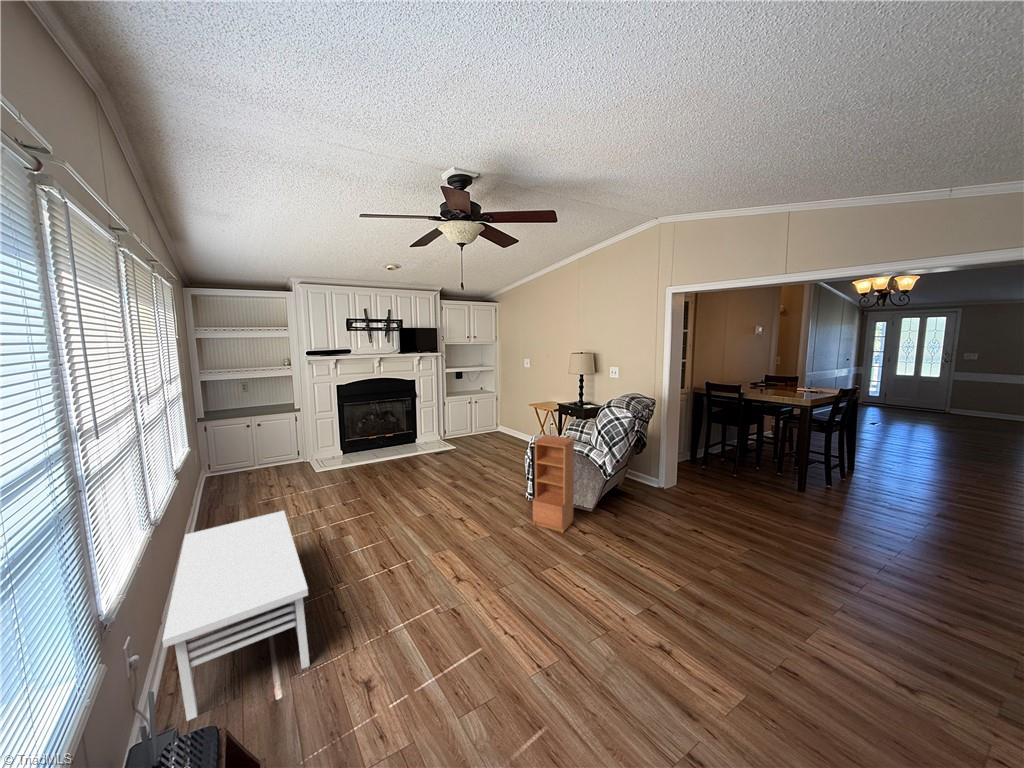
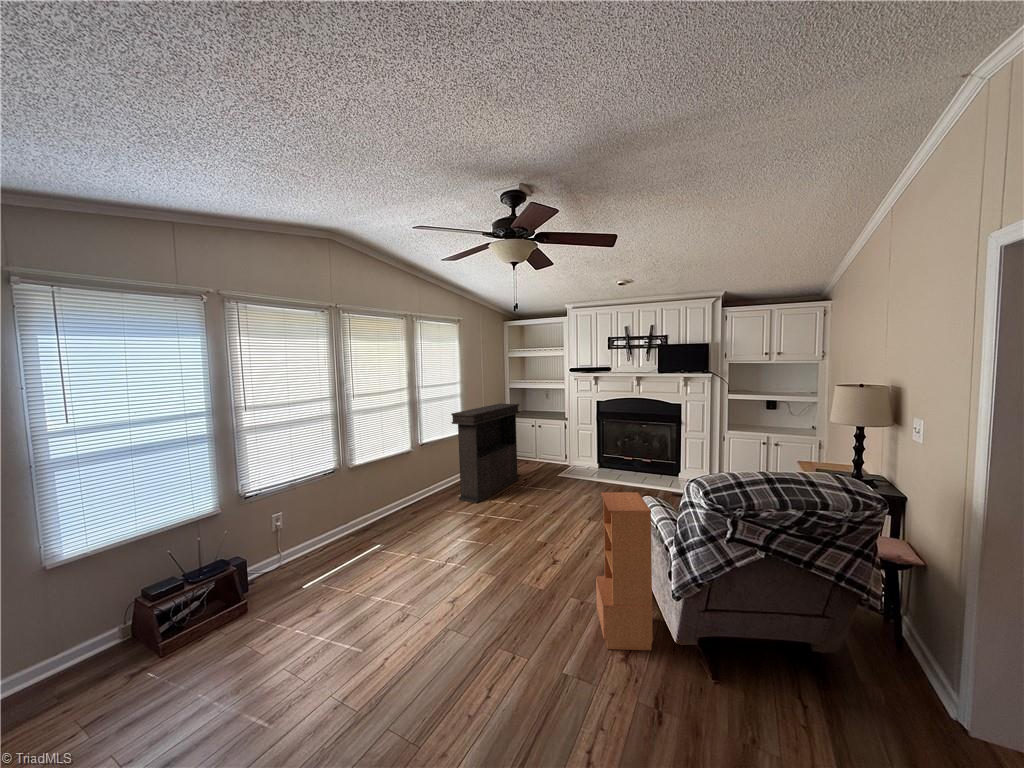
console table: none [236,400,290,538] -> present [451,404,520,503]
storage bench: present [163,511,310,721] -> none [288,473,430,577]

